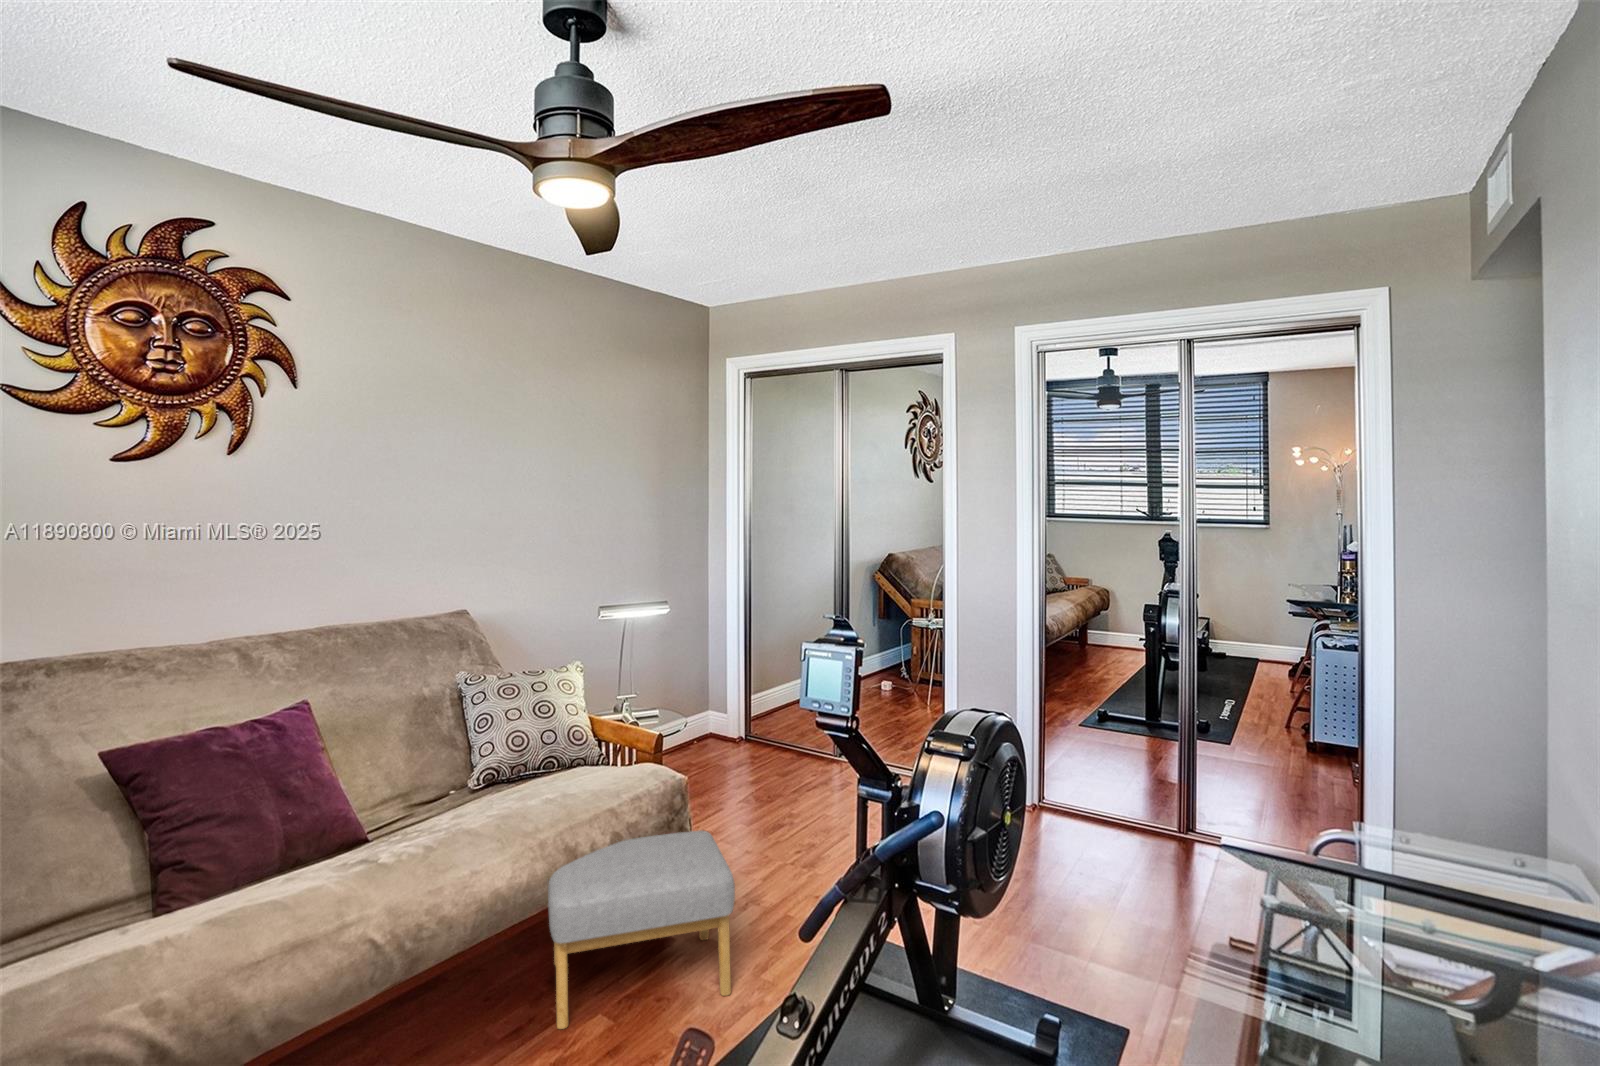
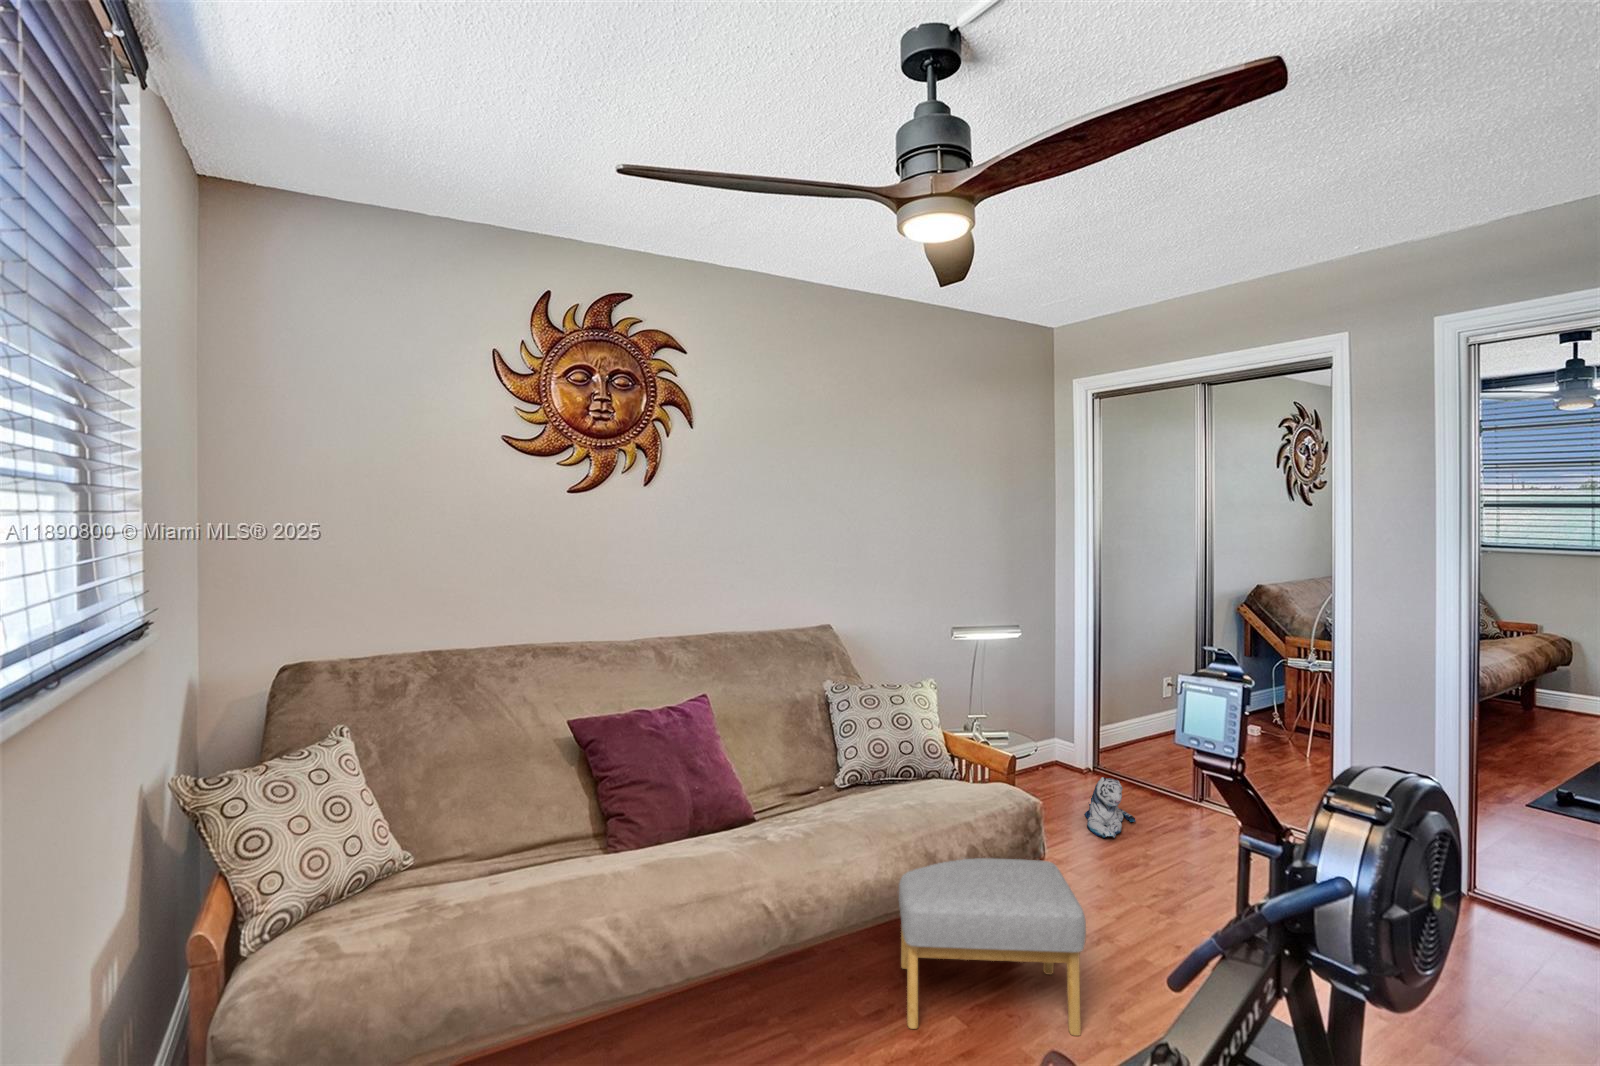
plush toy: none [746,740,791,797] -> present [1084,777,1135,838]

